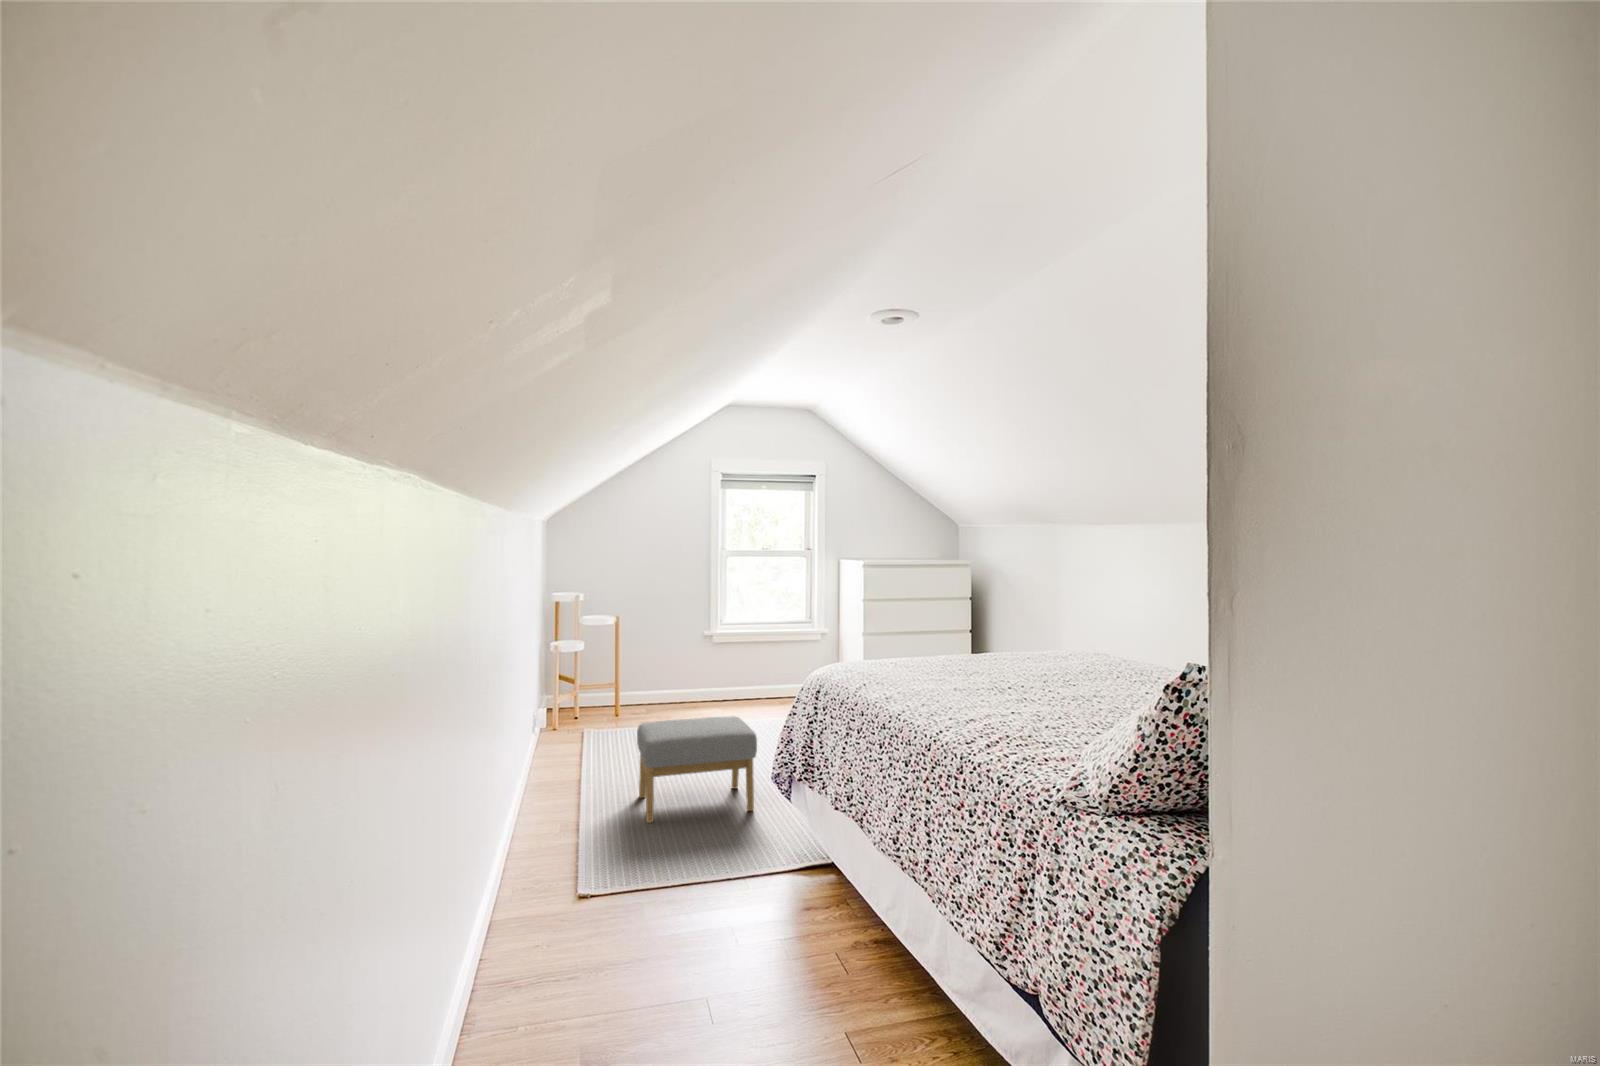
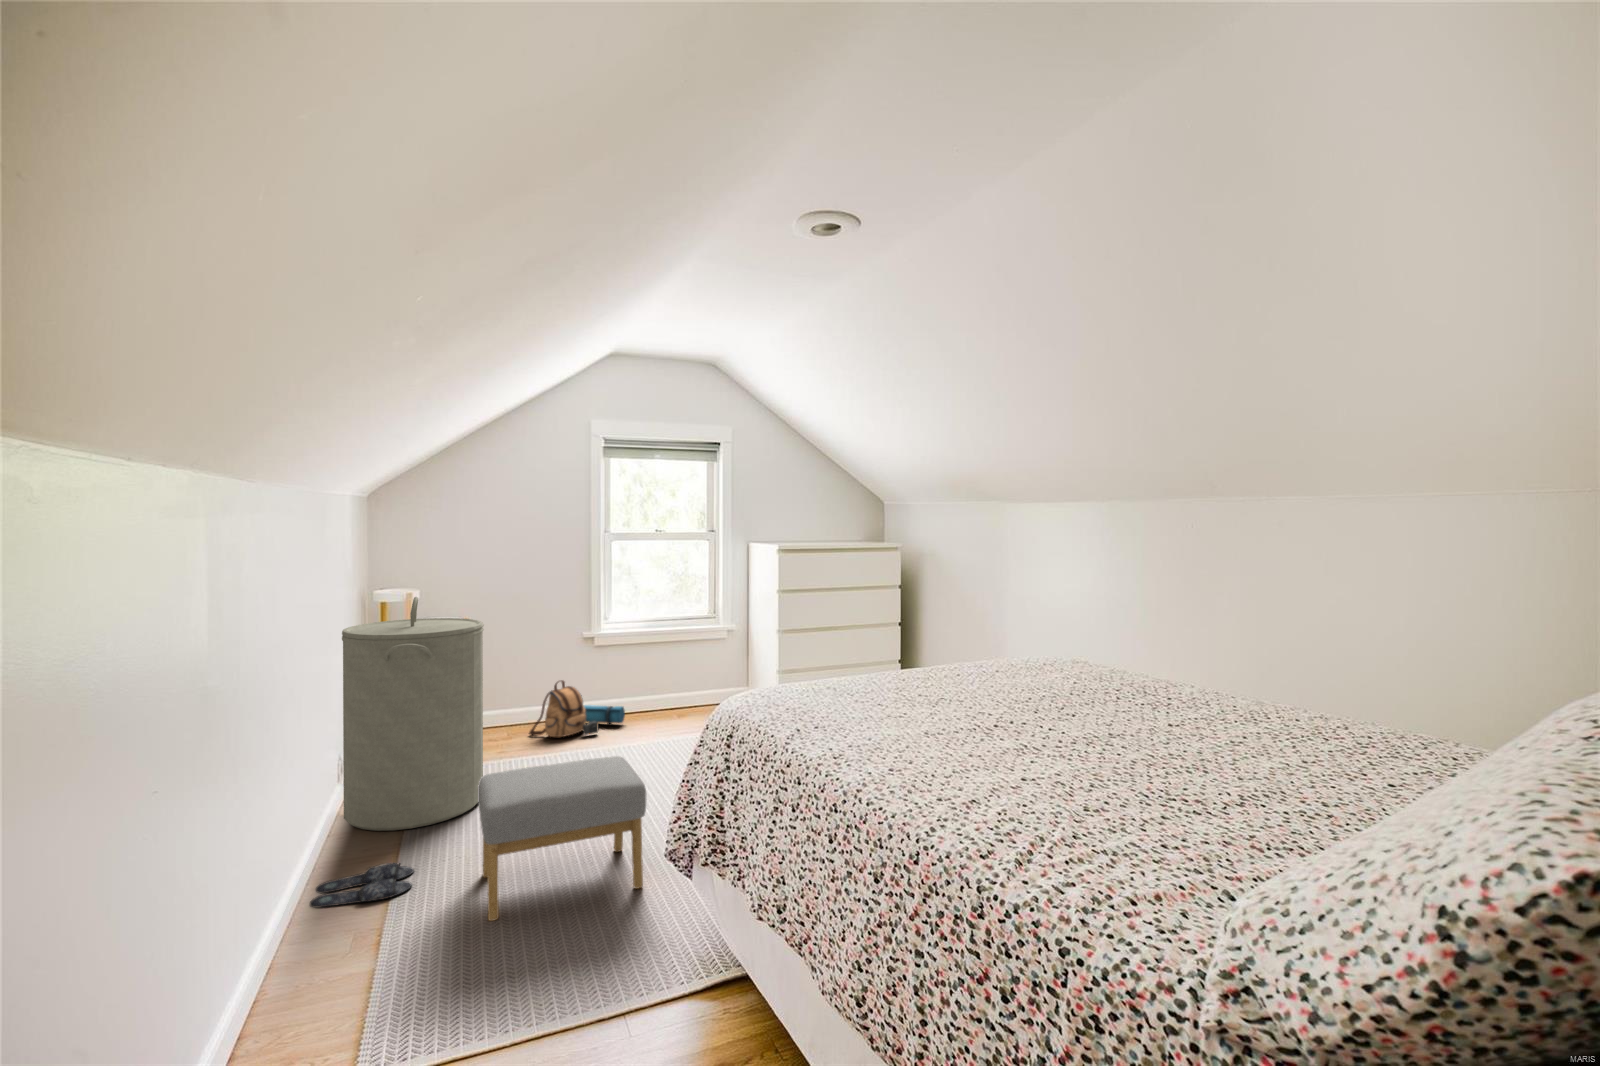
laundry hamper: none [536,595,635,767] -> present [342,597,484,831]
backpack: none [661,668,736,713] -> present [529,680,625,737]
slippers: none [526,785,591,808] -> present [310,863,414,908]

